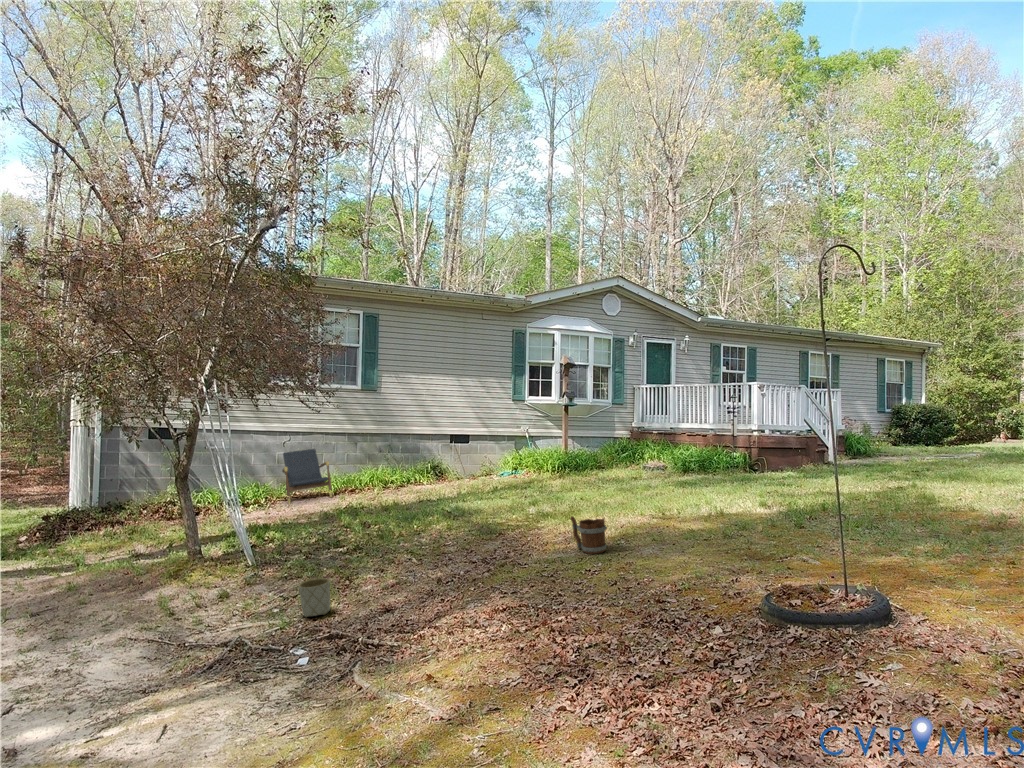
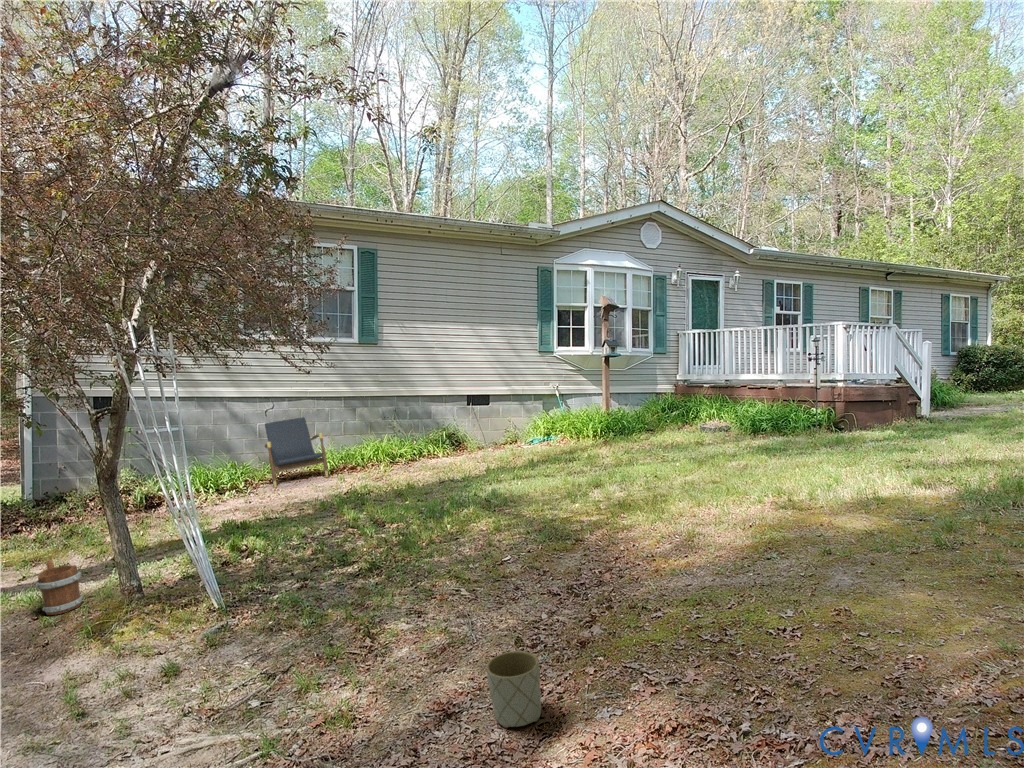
bucket: present [570,516,607,554] -> present [36,561,83,615]
planter: present [299,578,330,617] -> present [486,651,541,728]

